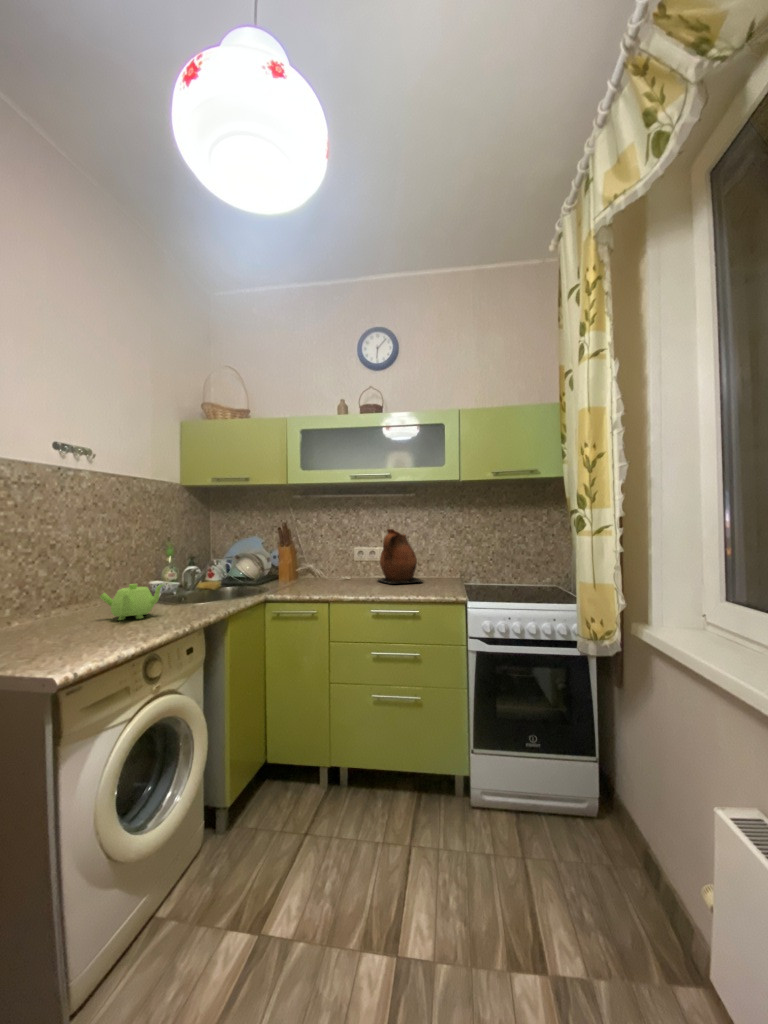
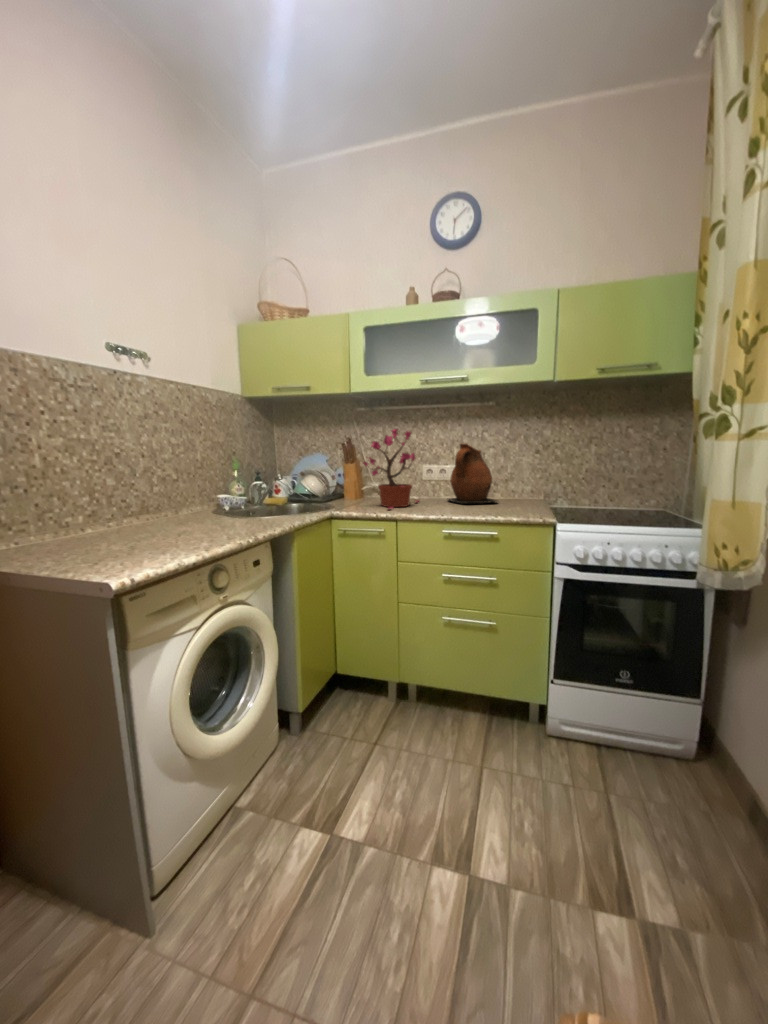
potted plant: none [297,516,352,592] -> present [363,429,419,509]
teapot: present [100,584,163,620] -> none [164,494,228,530]

